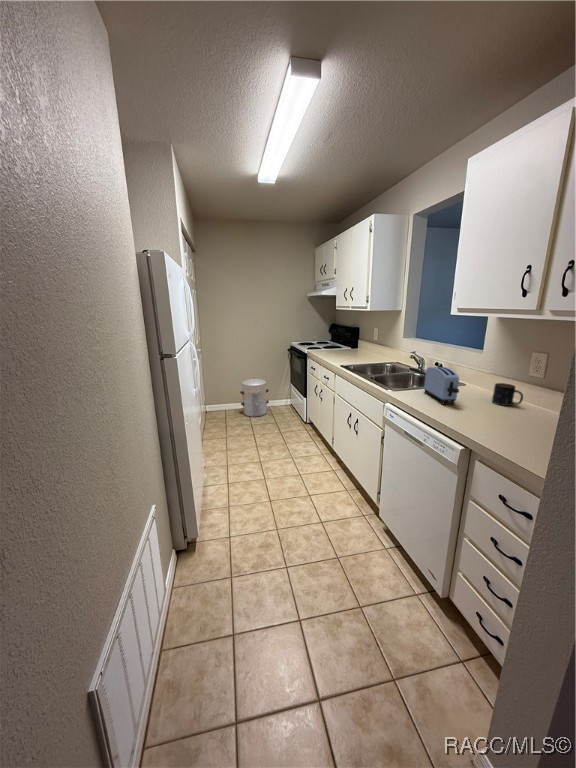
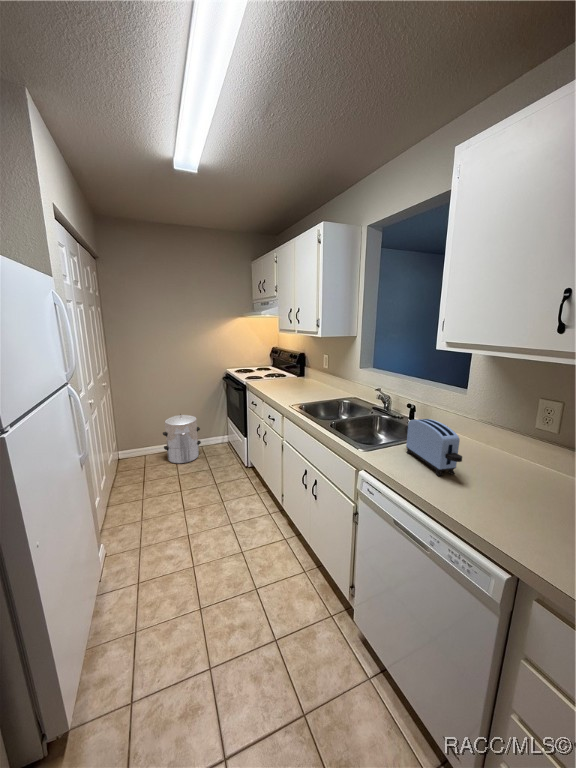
mug: present [492,383,523,406] -> none [493,439,536,471]

